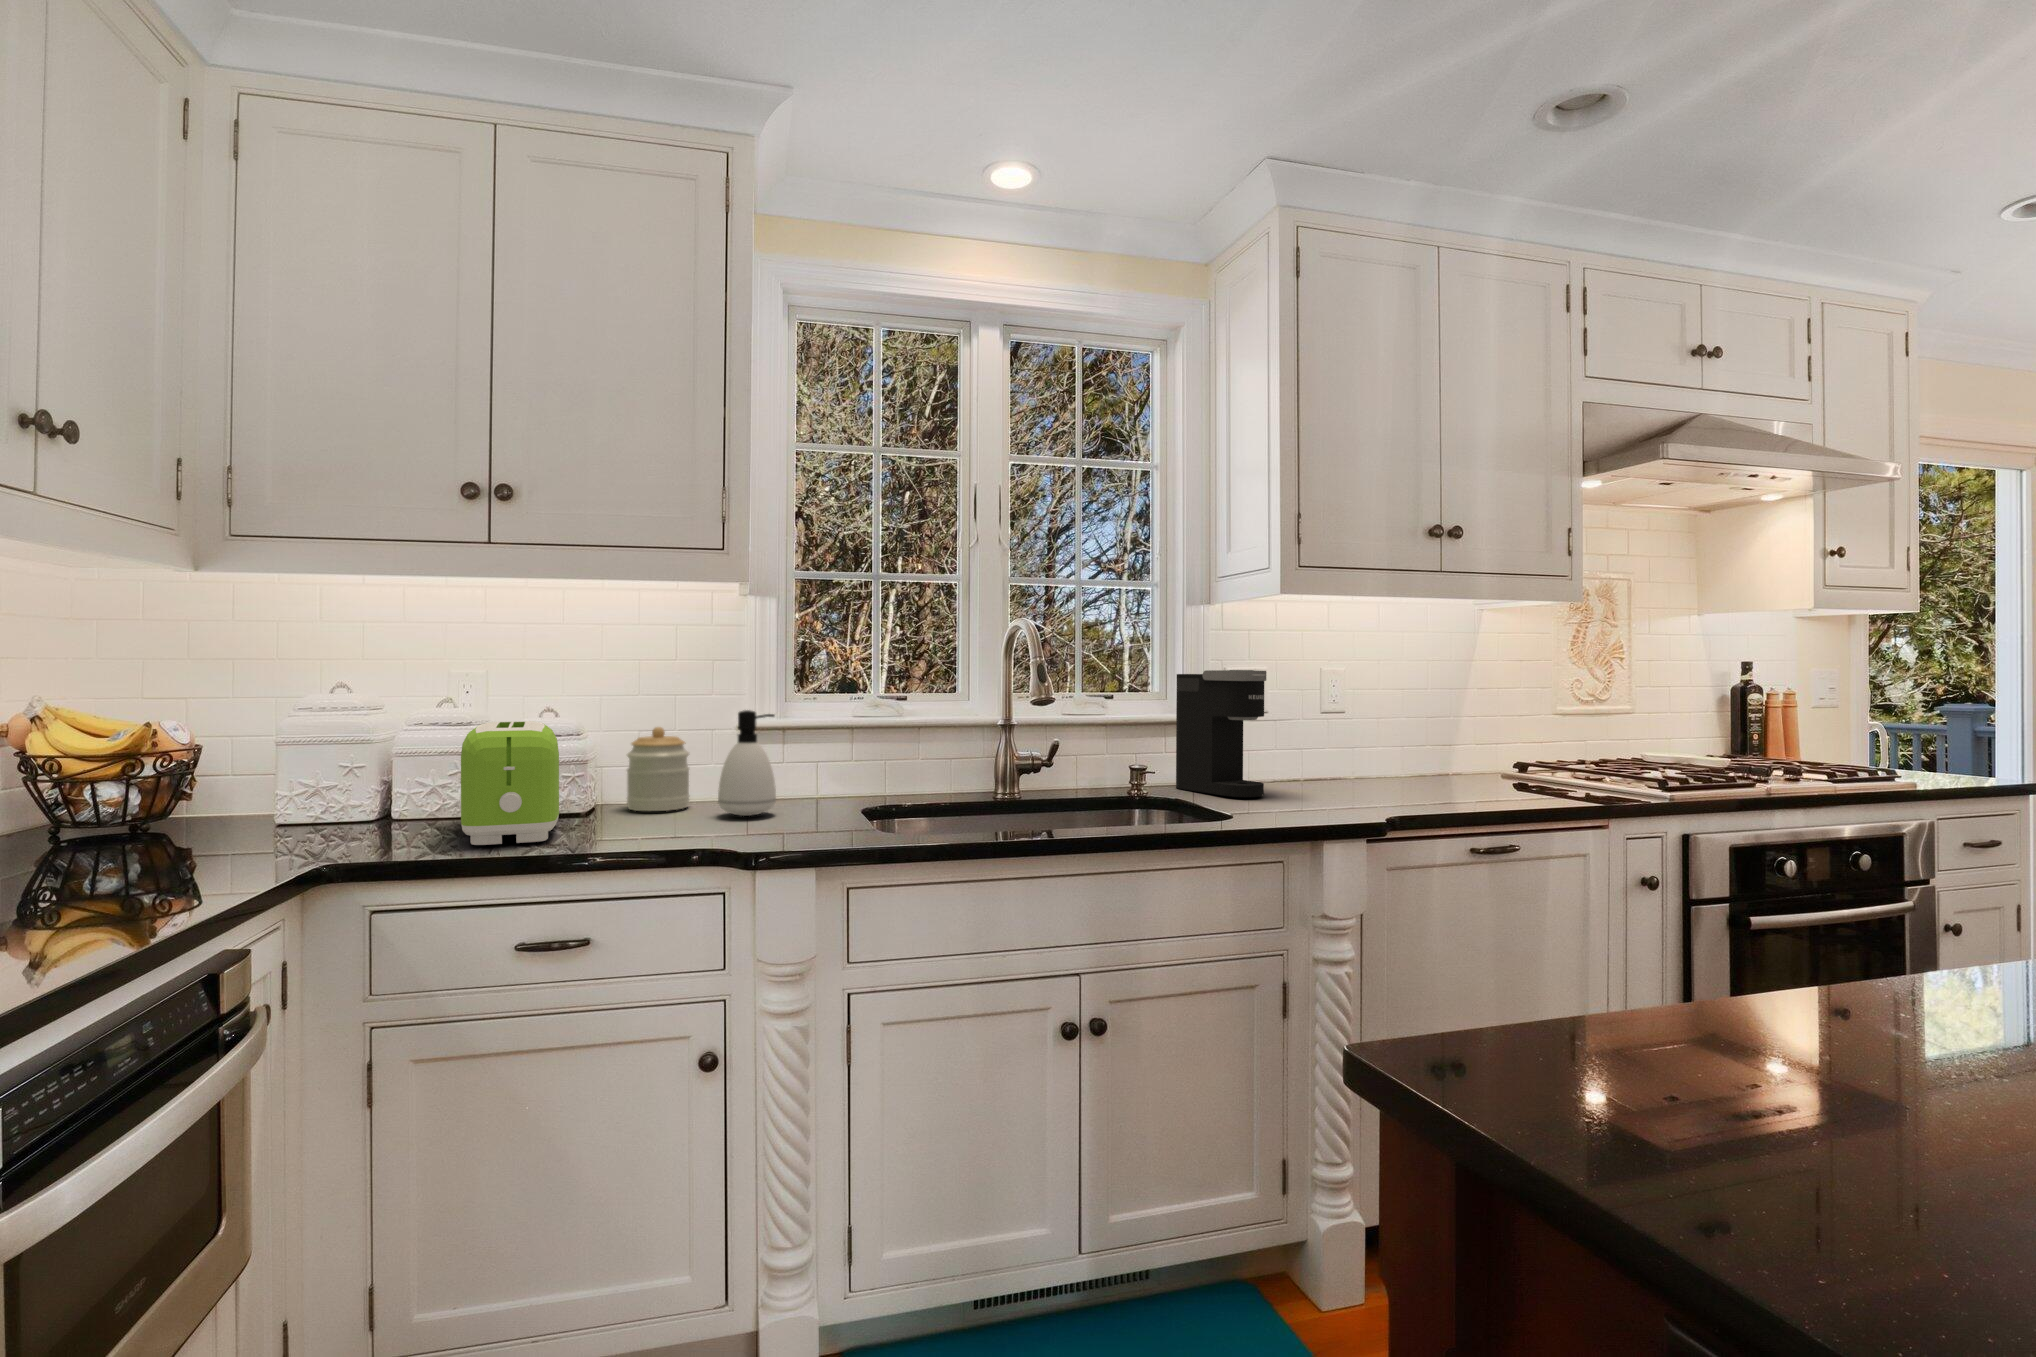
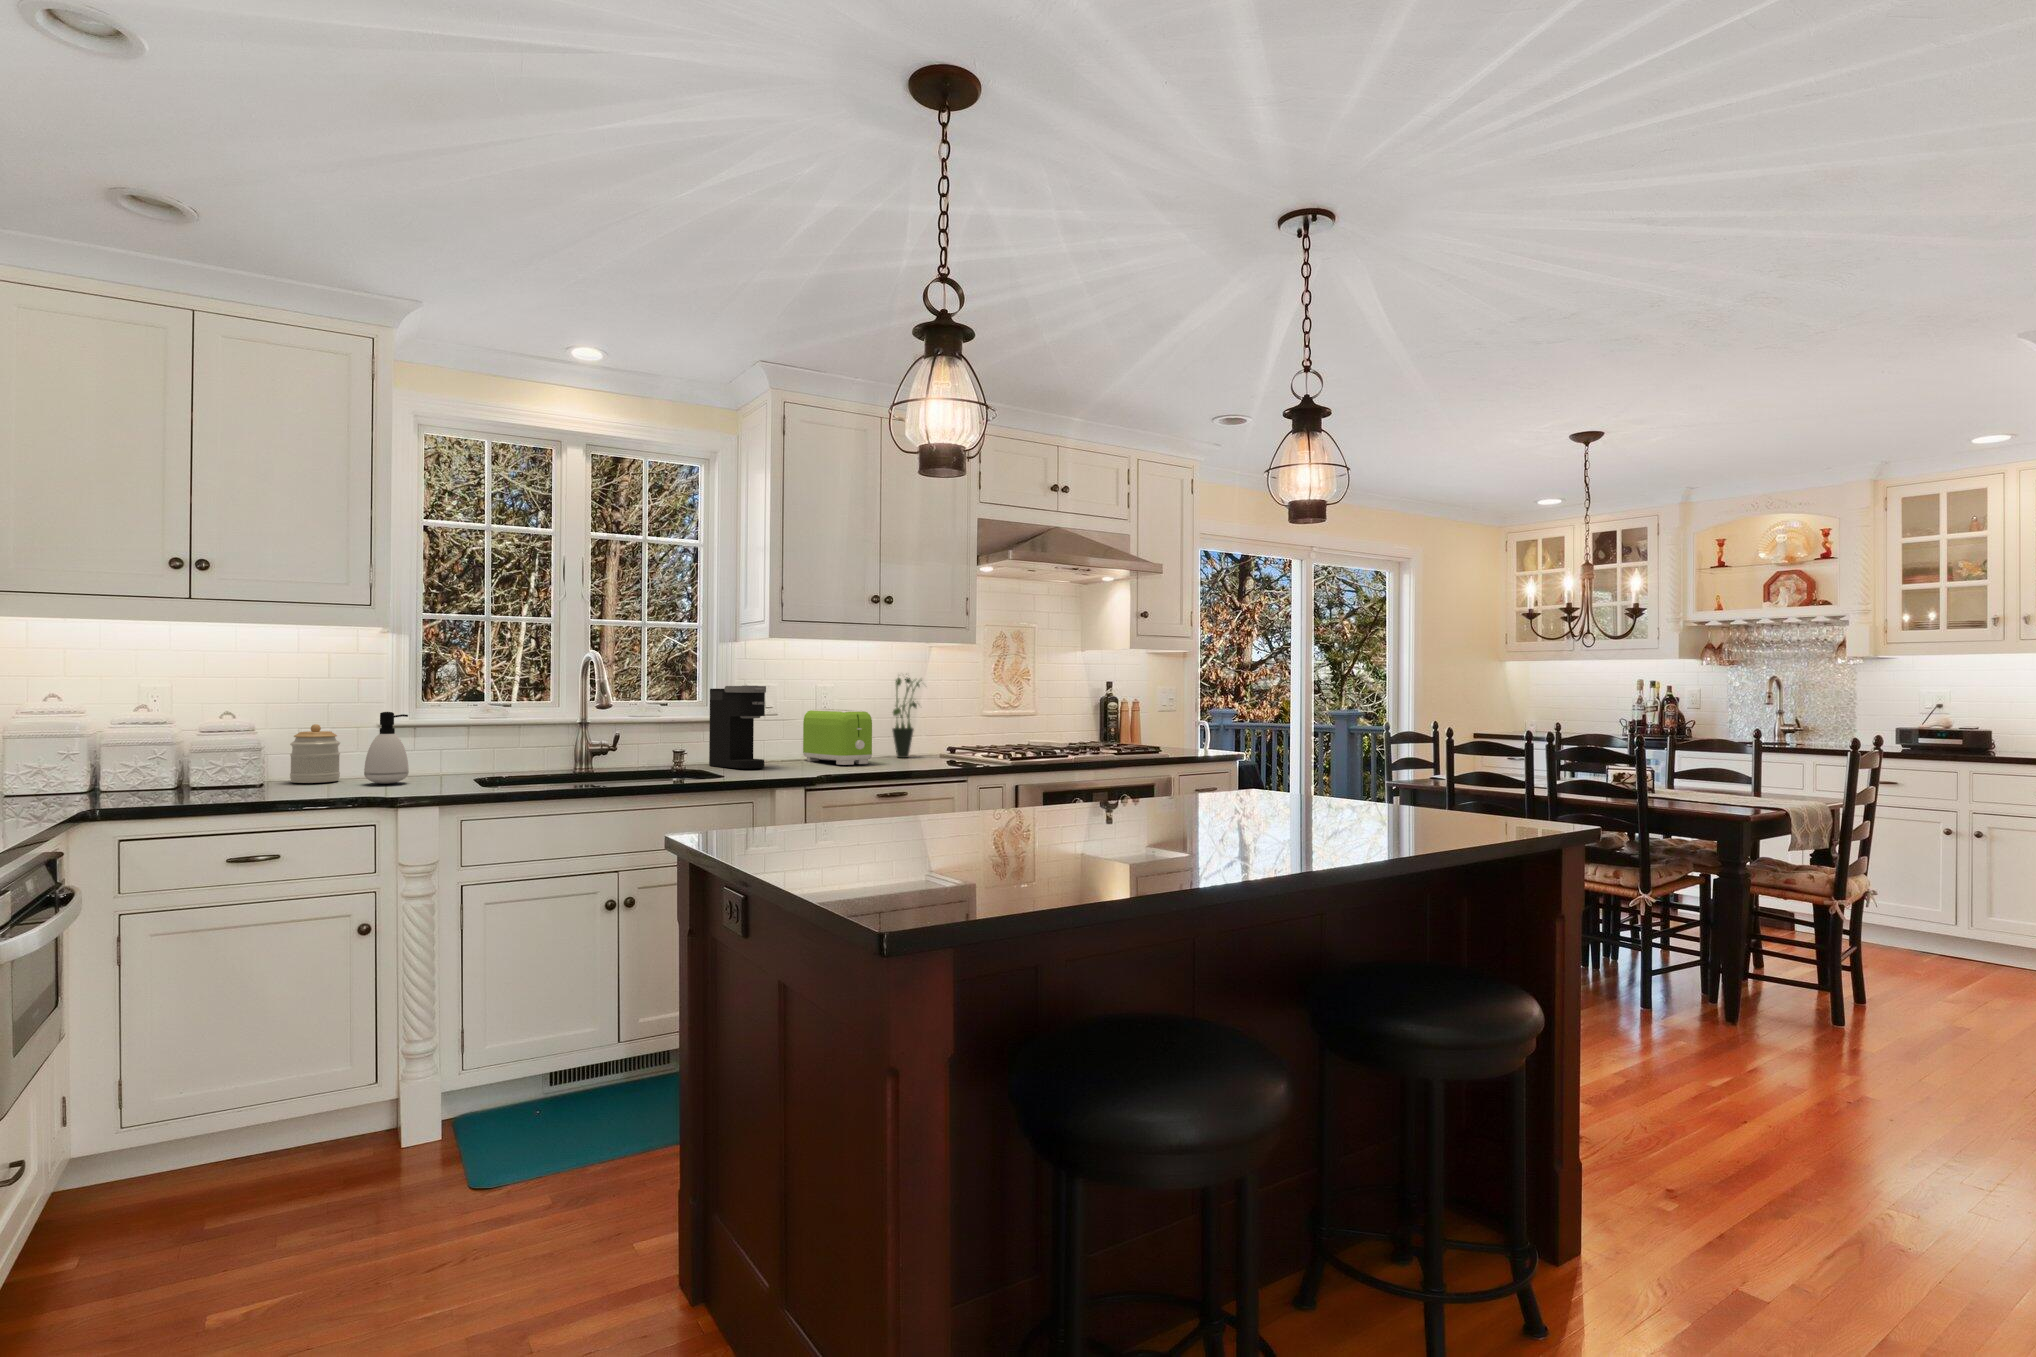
potted plant: none [1430,650,1490,778] -> present [892,677,919,758]
toaster: present [461,721,559,845] -> present [803,709,872,765]

